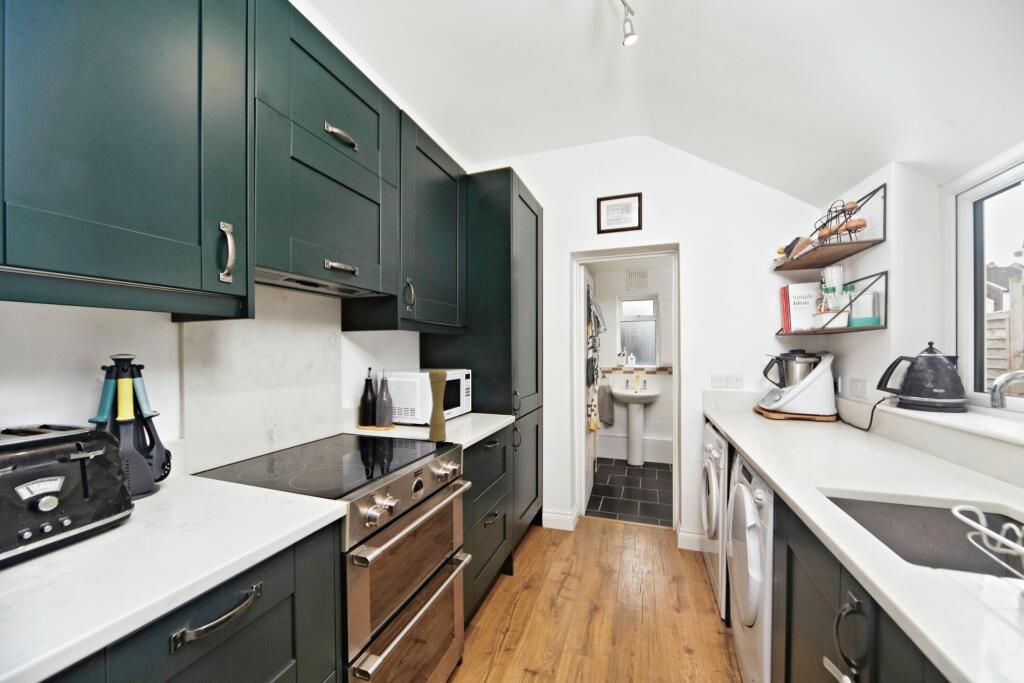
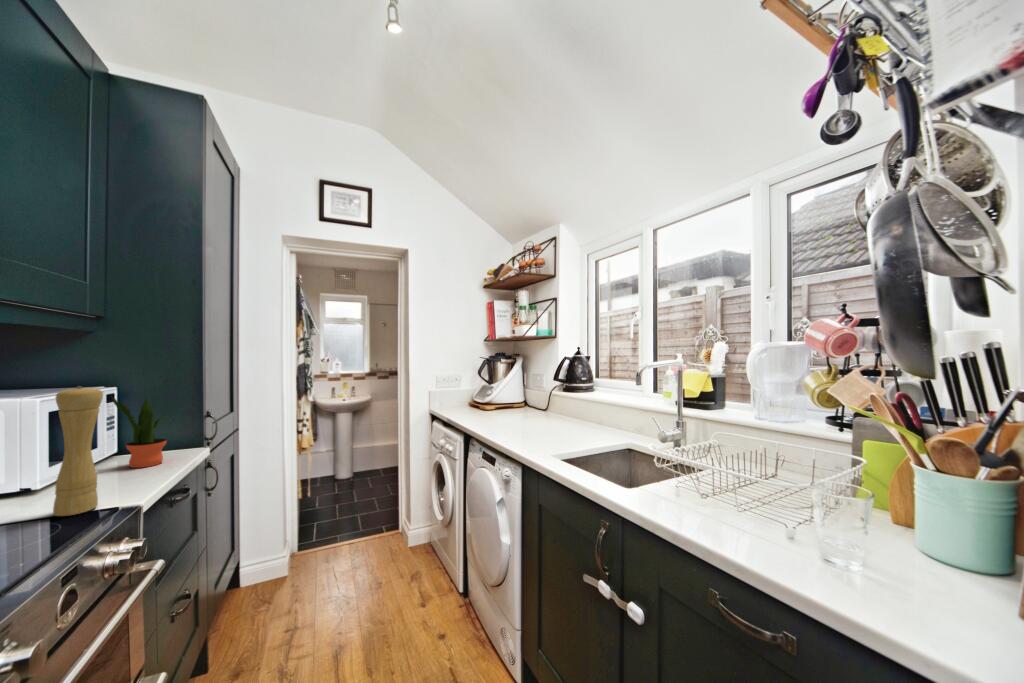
potted plant: none [463,375,490,422] -> present [111,396,167,468]

